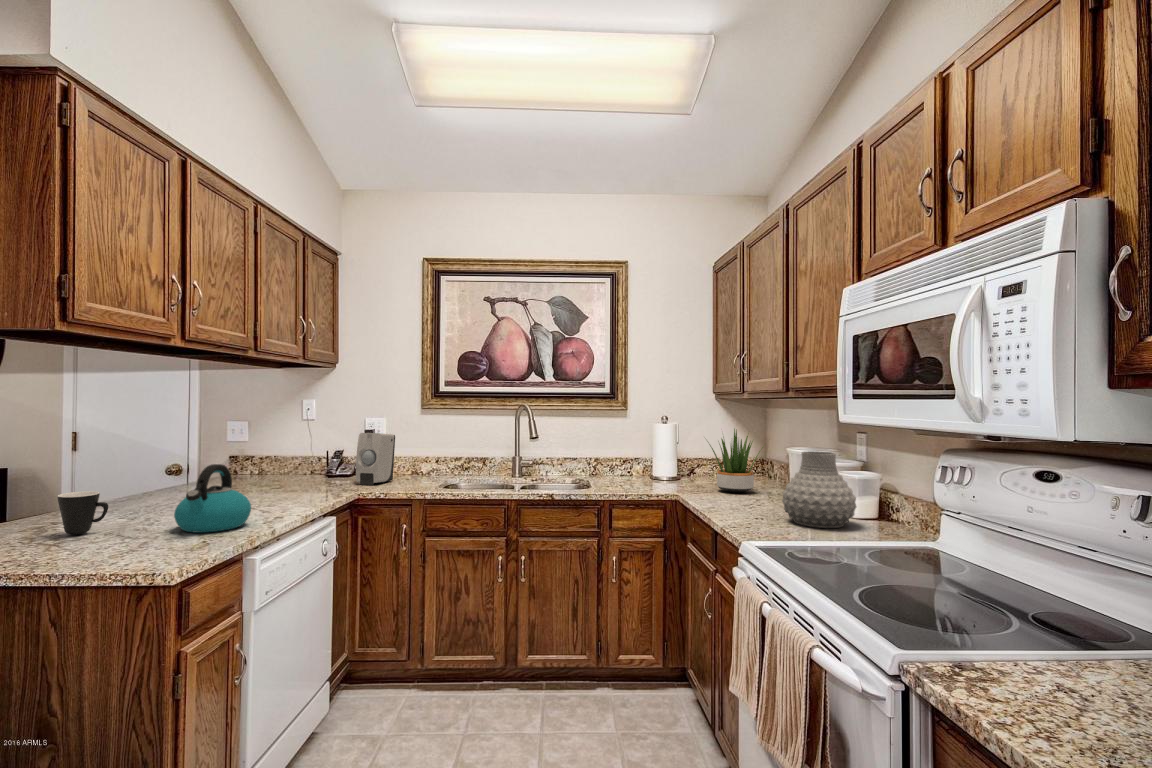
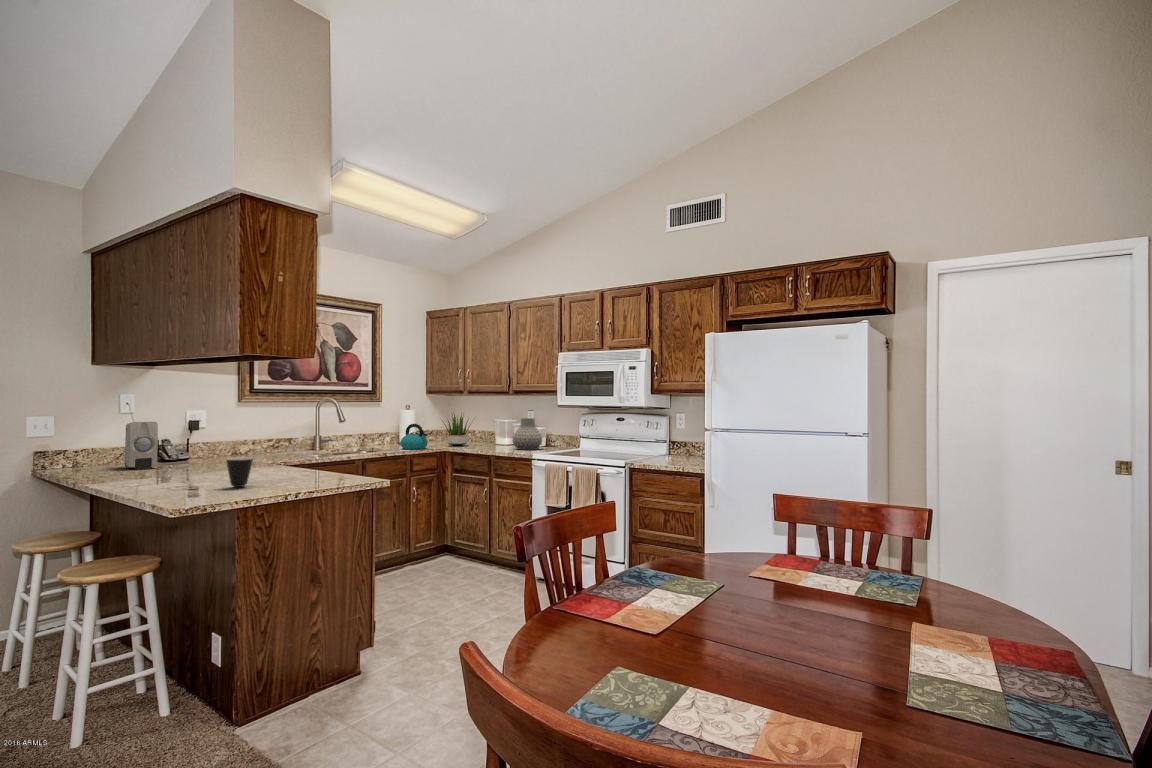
soap dispenser: present [356,433,395,485] -> present [125,422,158,469]
kettle: present [174,464,251,533] -> present [400,424,428,450]

